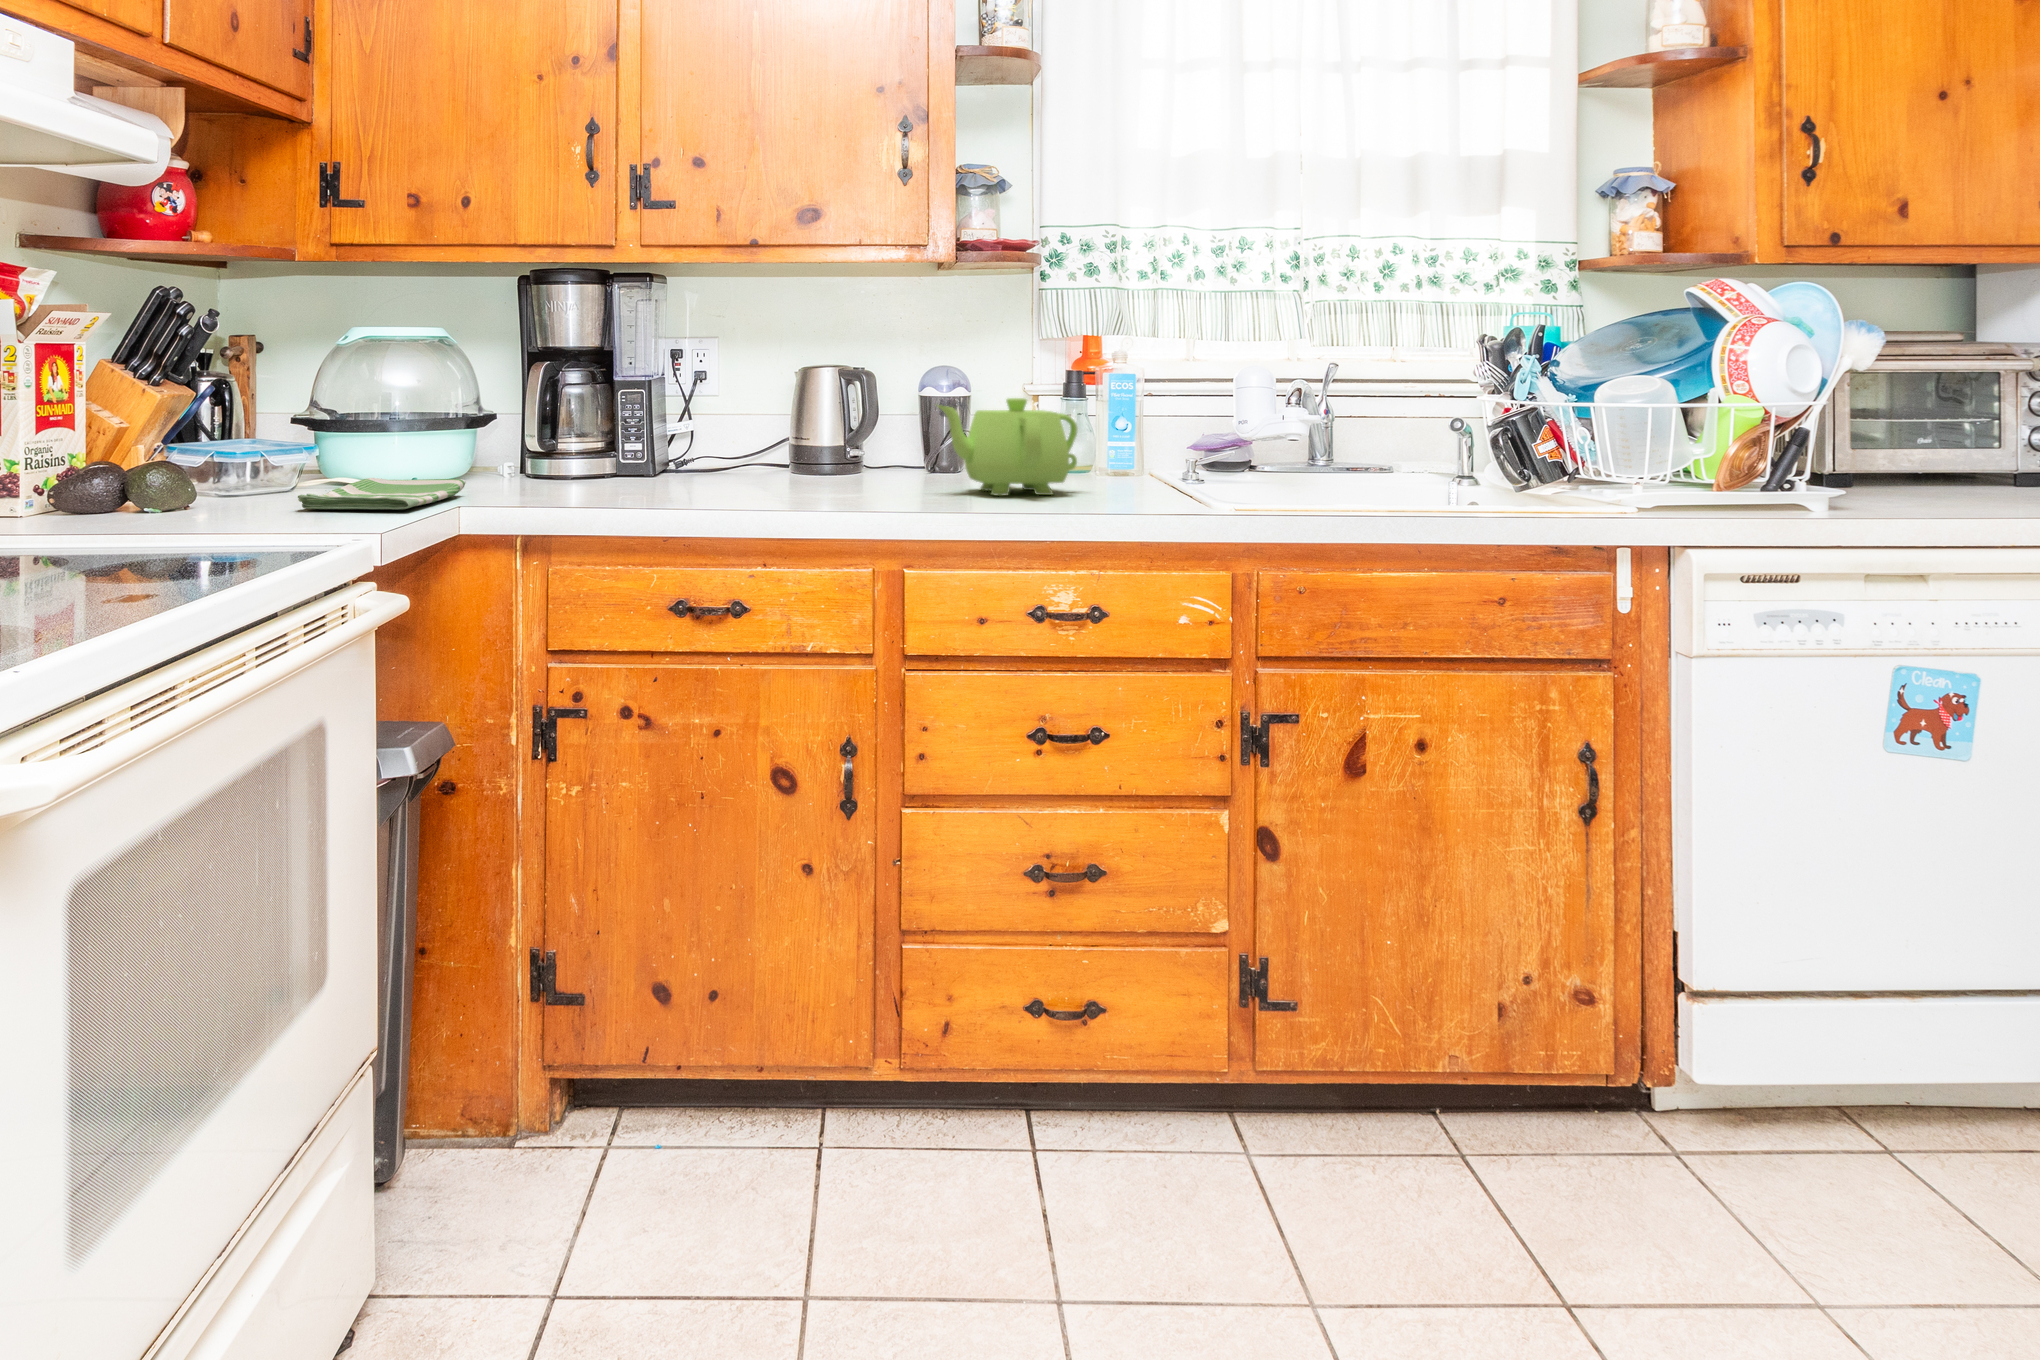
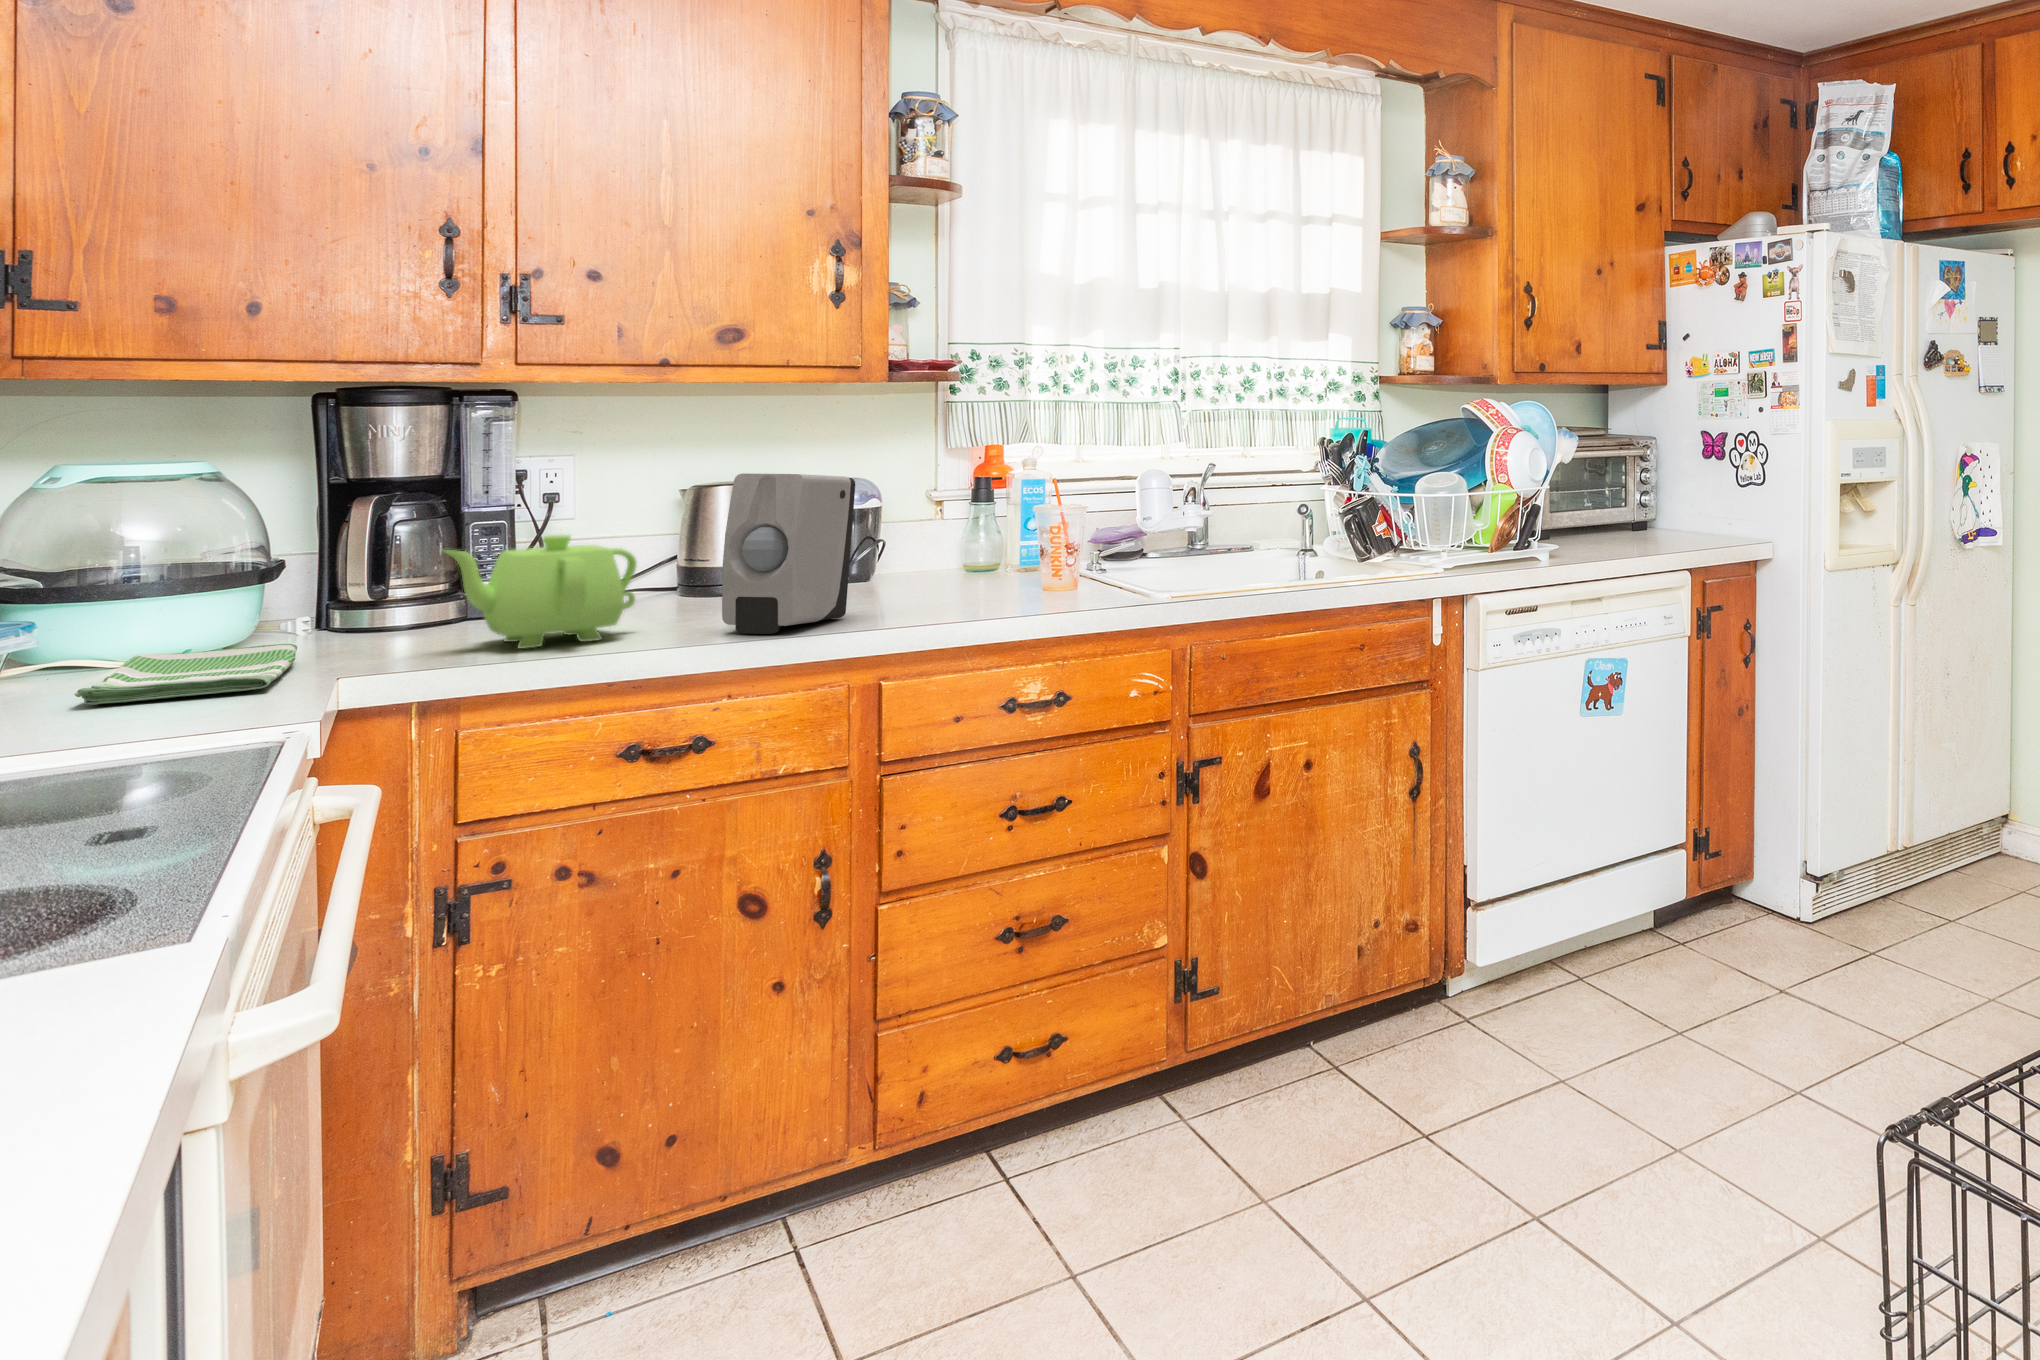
soap dispenser: none [768,345,896,507] -> present [722,473,855,634]
teapot: present [938,398,1077,496] -> present [444,535,637,648]

